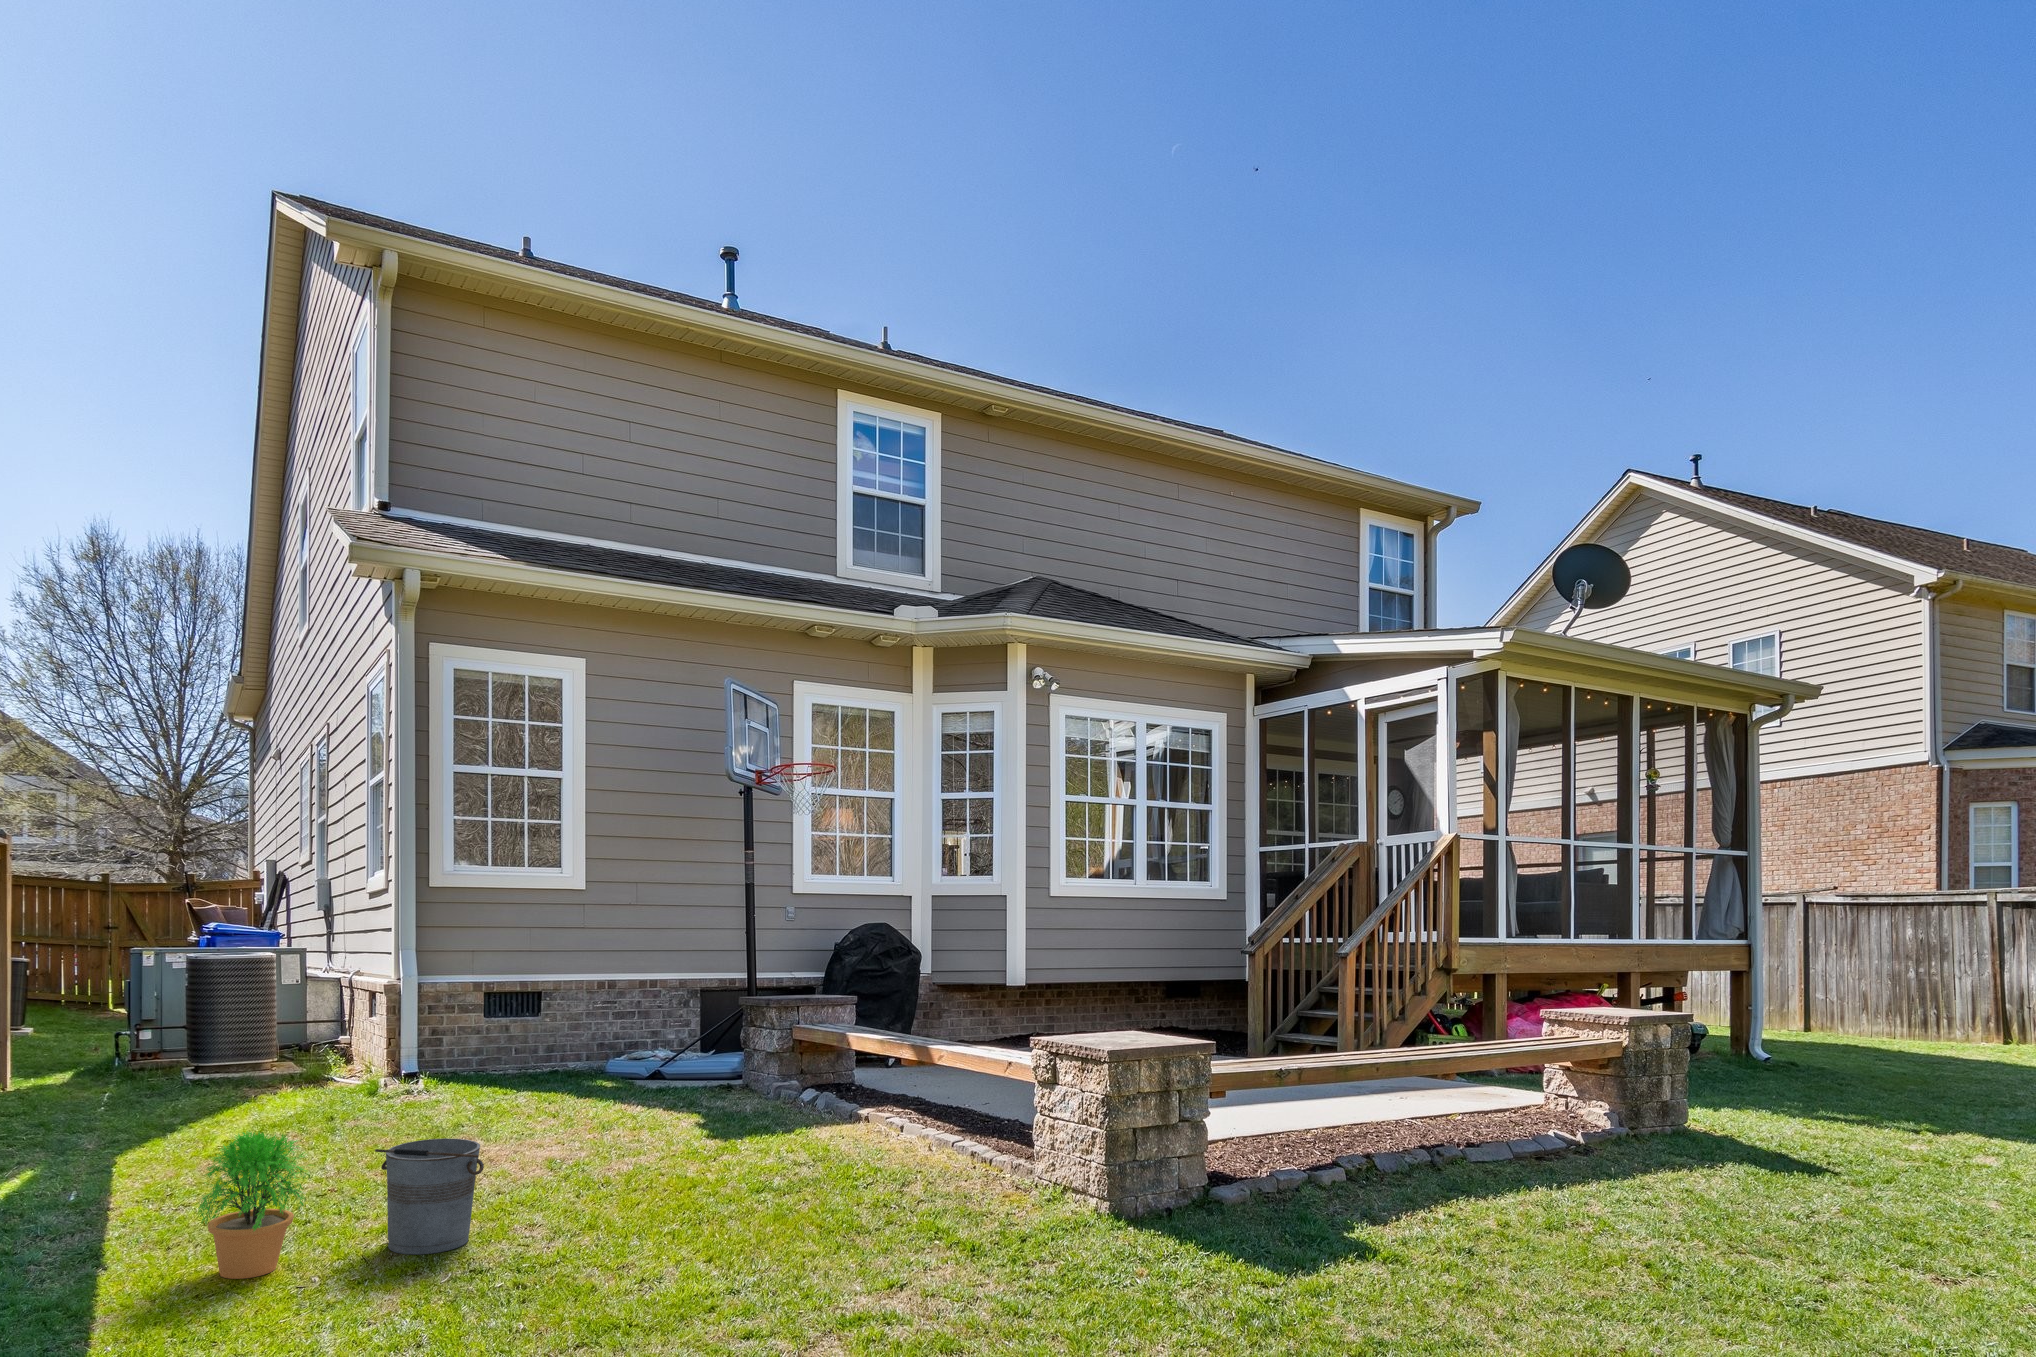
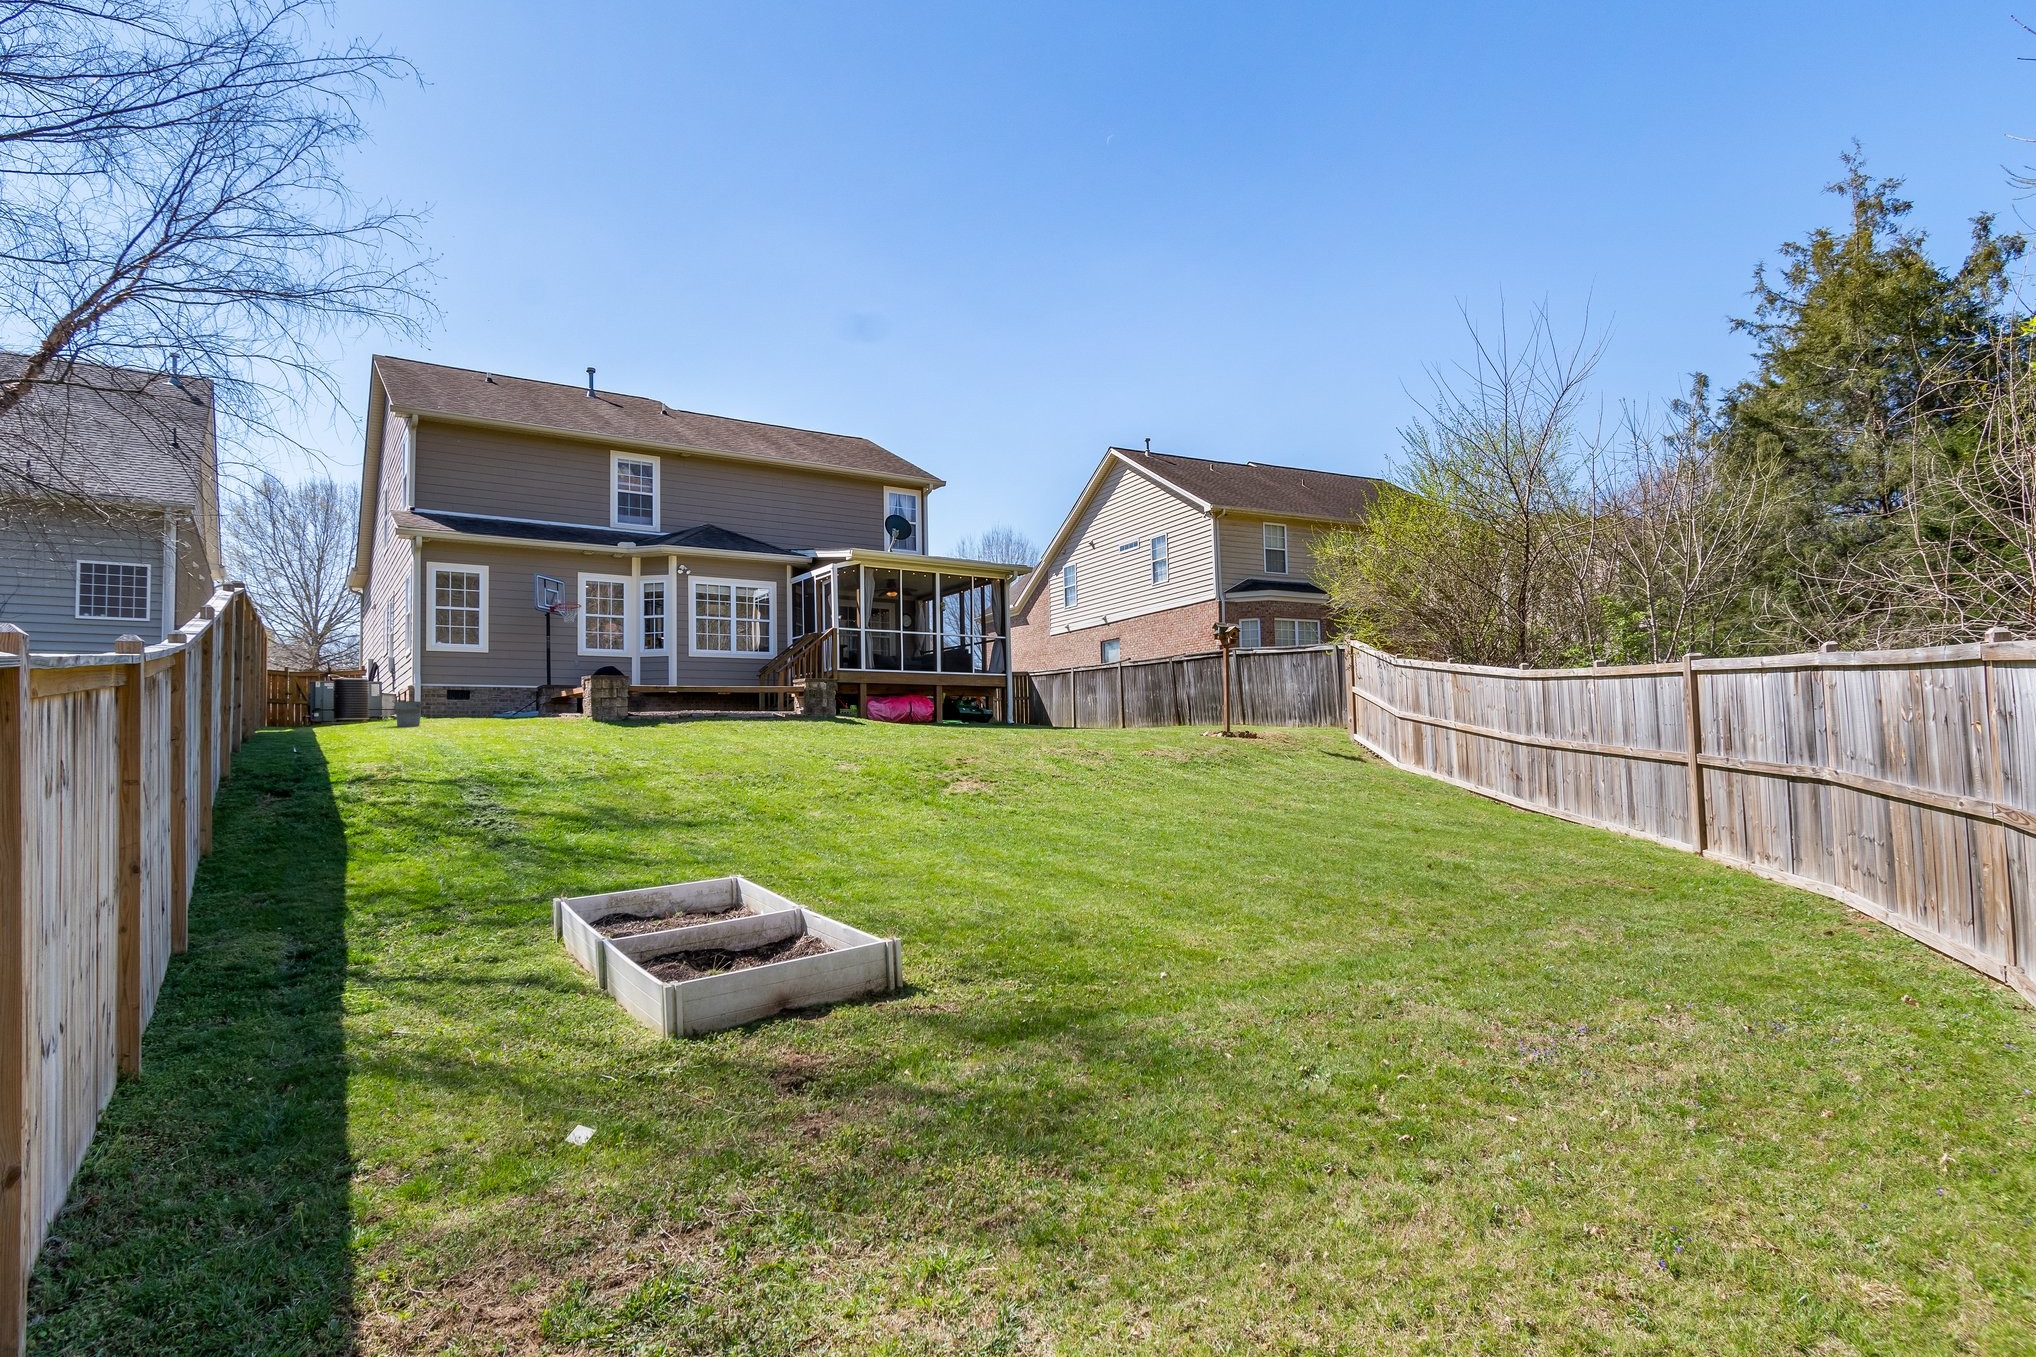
potted plant: present [198,1131,309,1279] -> none [345,693,376,728]

